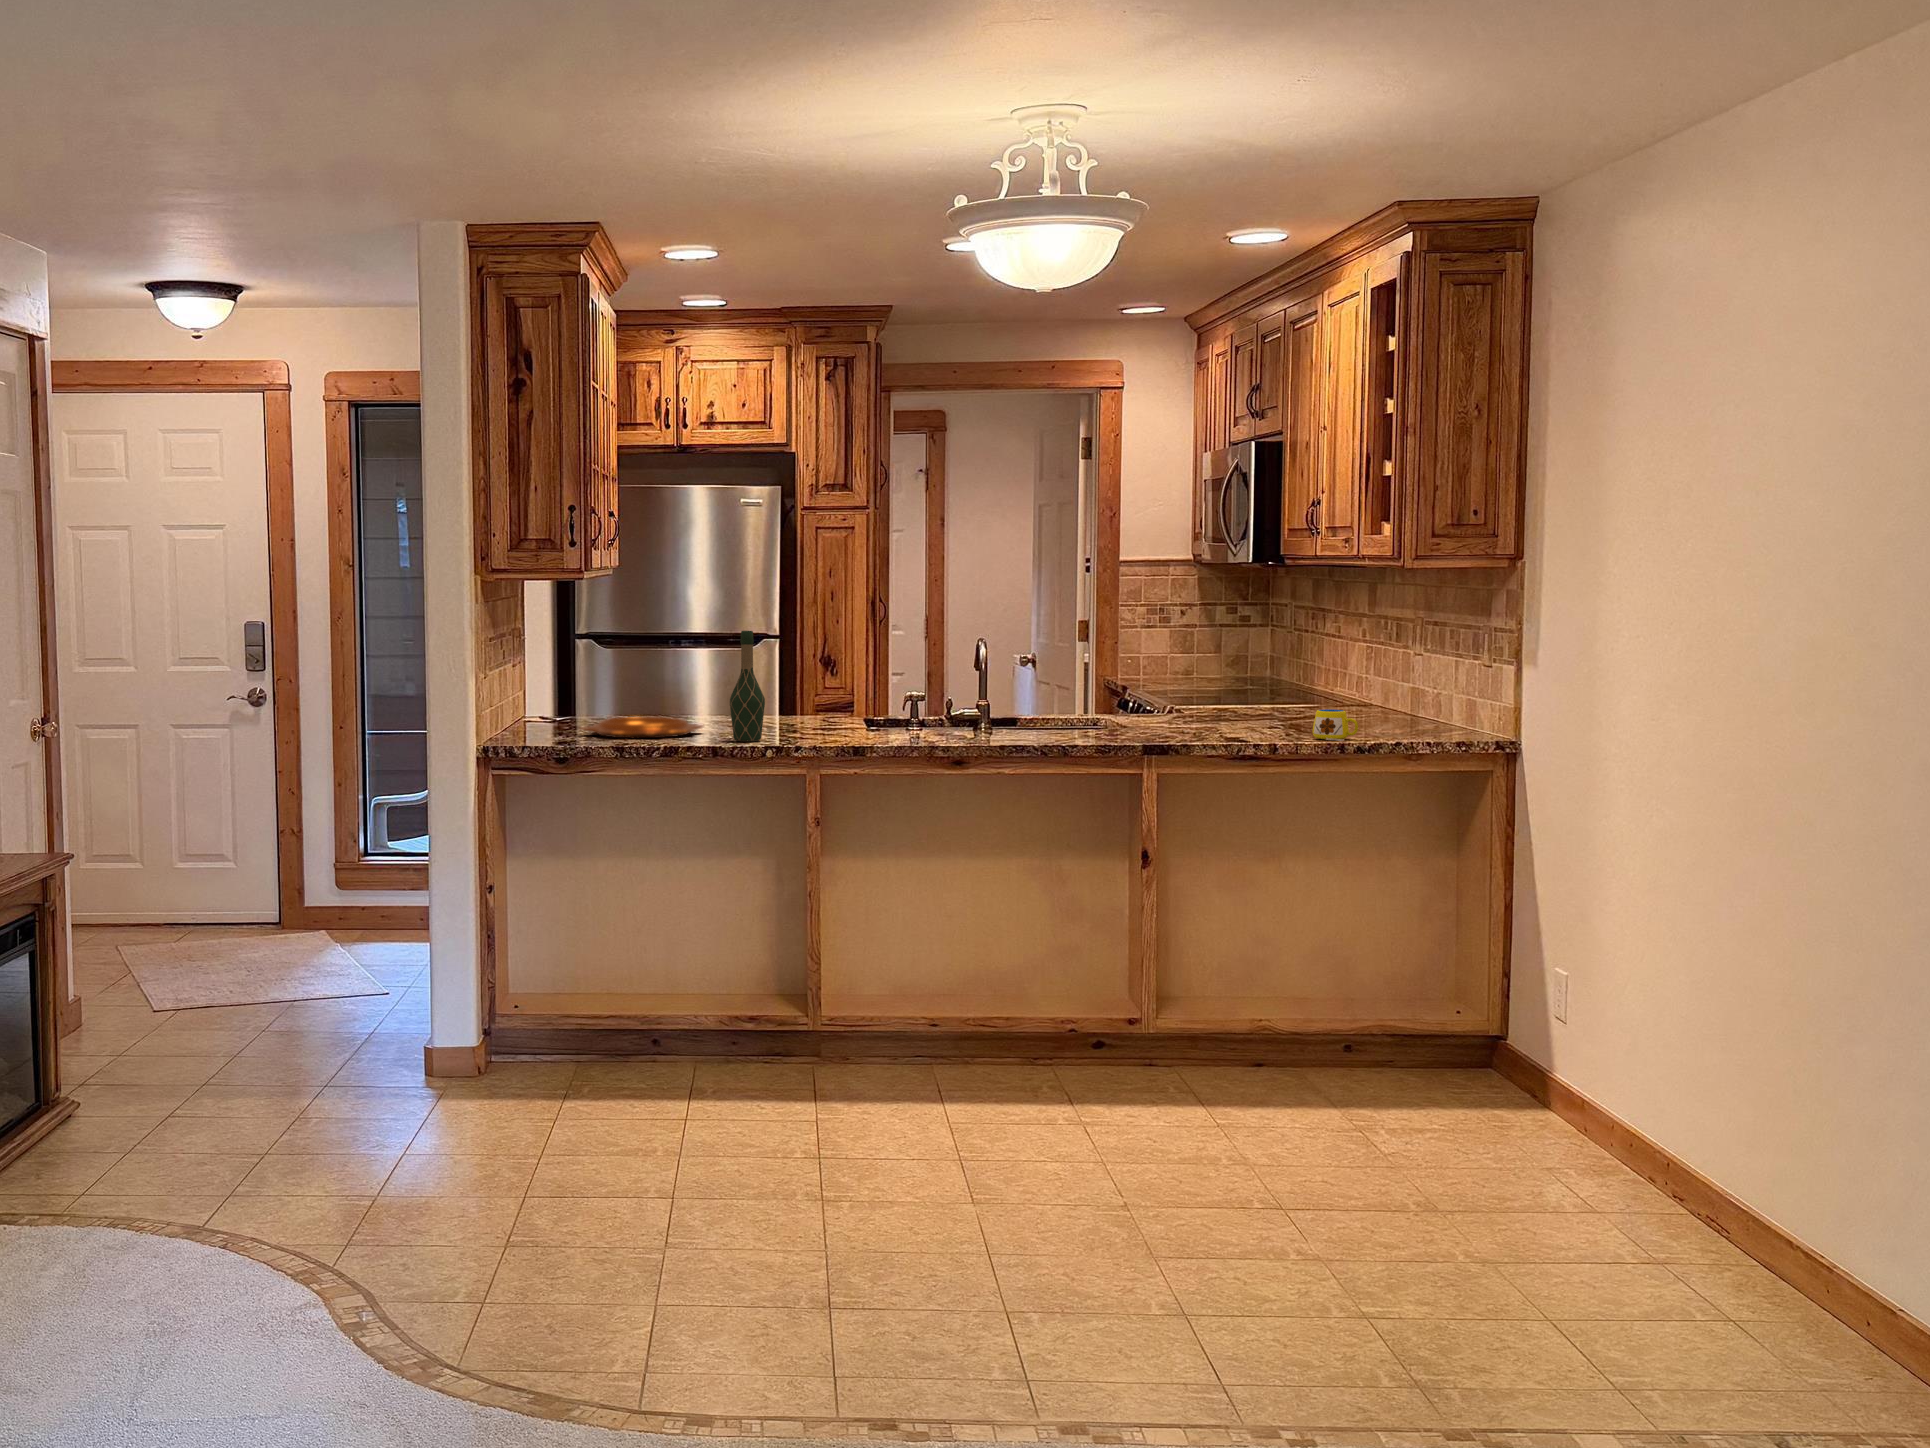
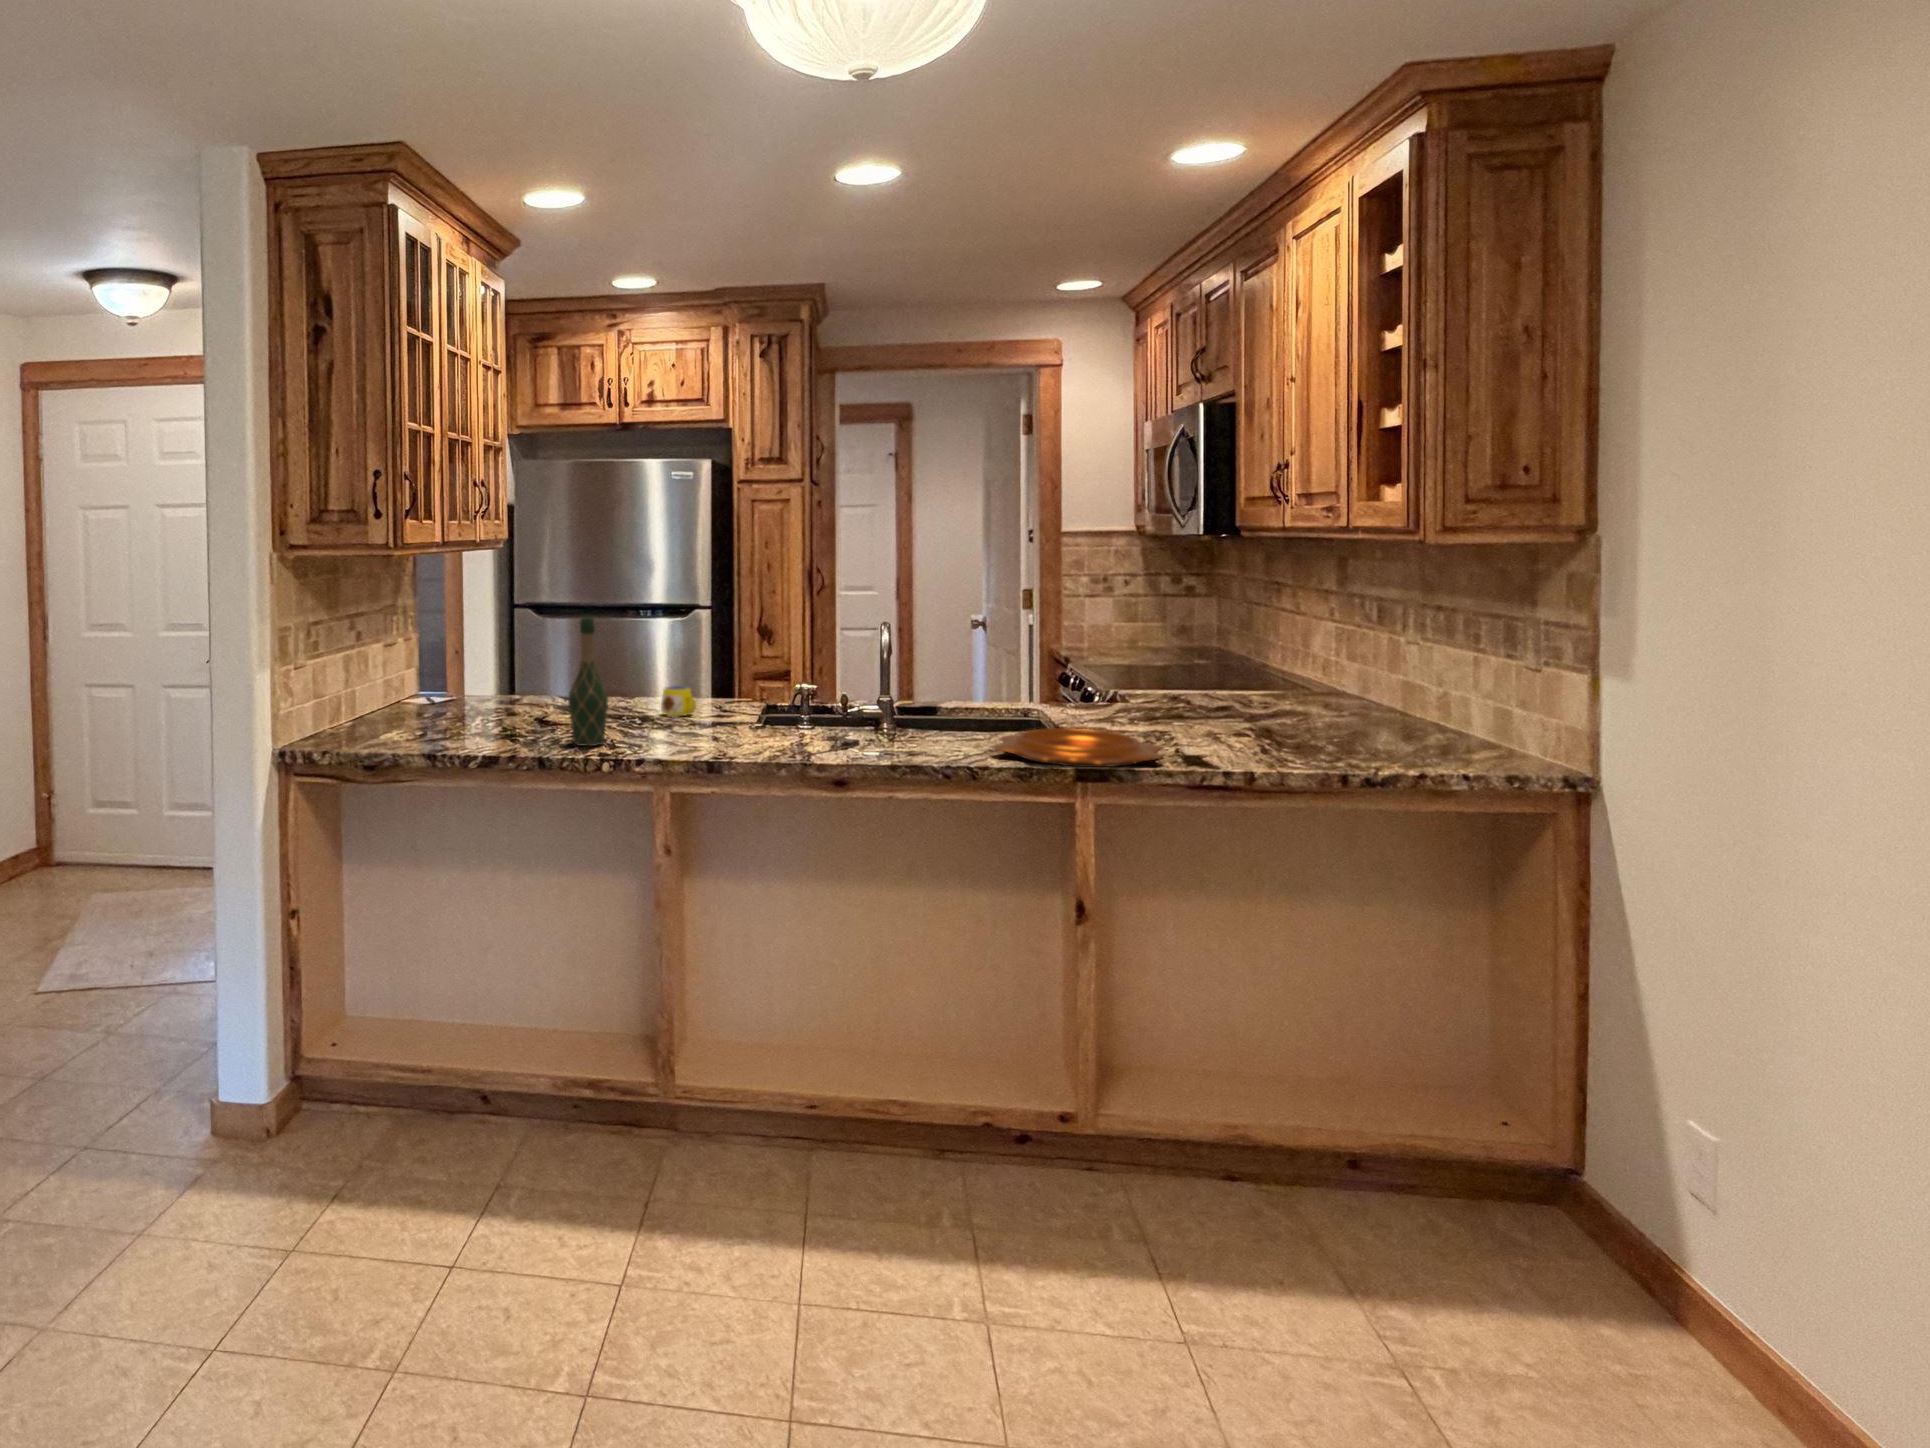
mug: present [1313,710,1358,741] -> present [661,687,696,717]
decorative bowl: present [582,717,703,738] -> present [992,728,1161,767]

